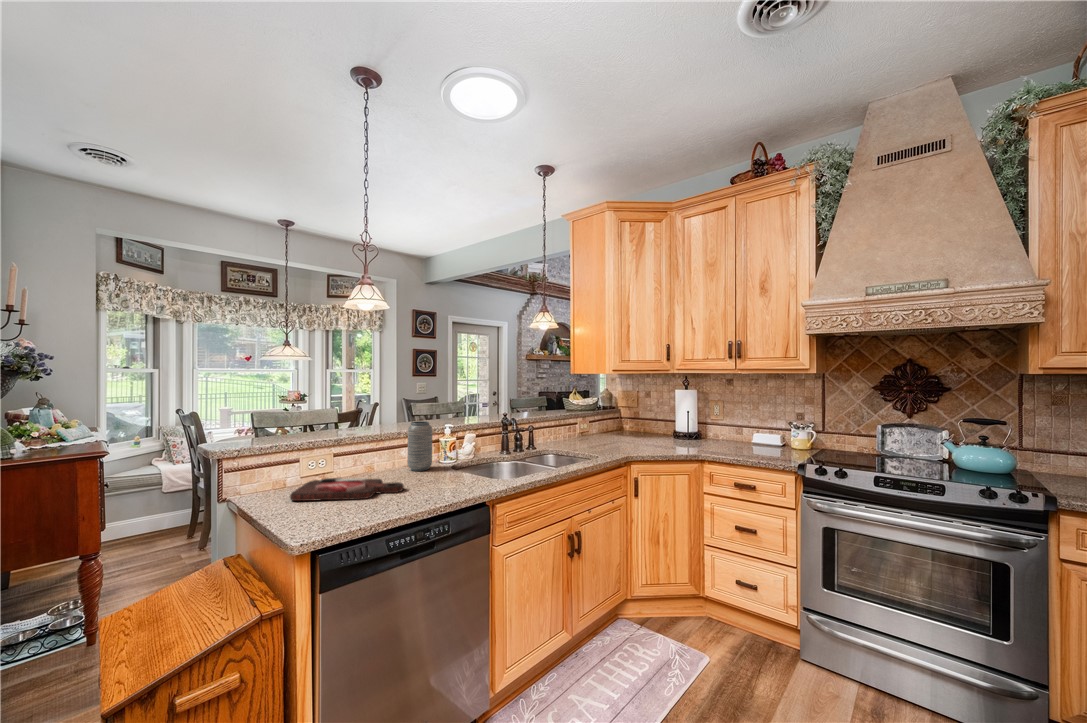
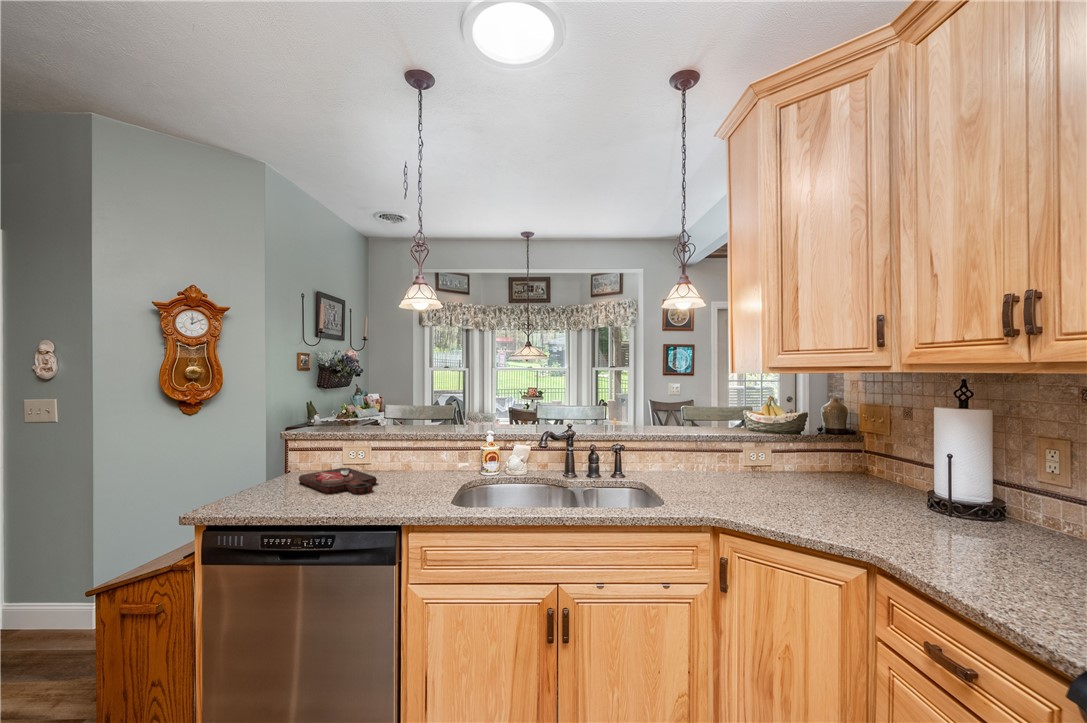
vase: present [408,421,432,471] -> none [436,425,462,478]

